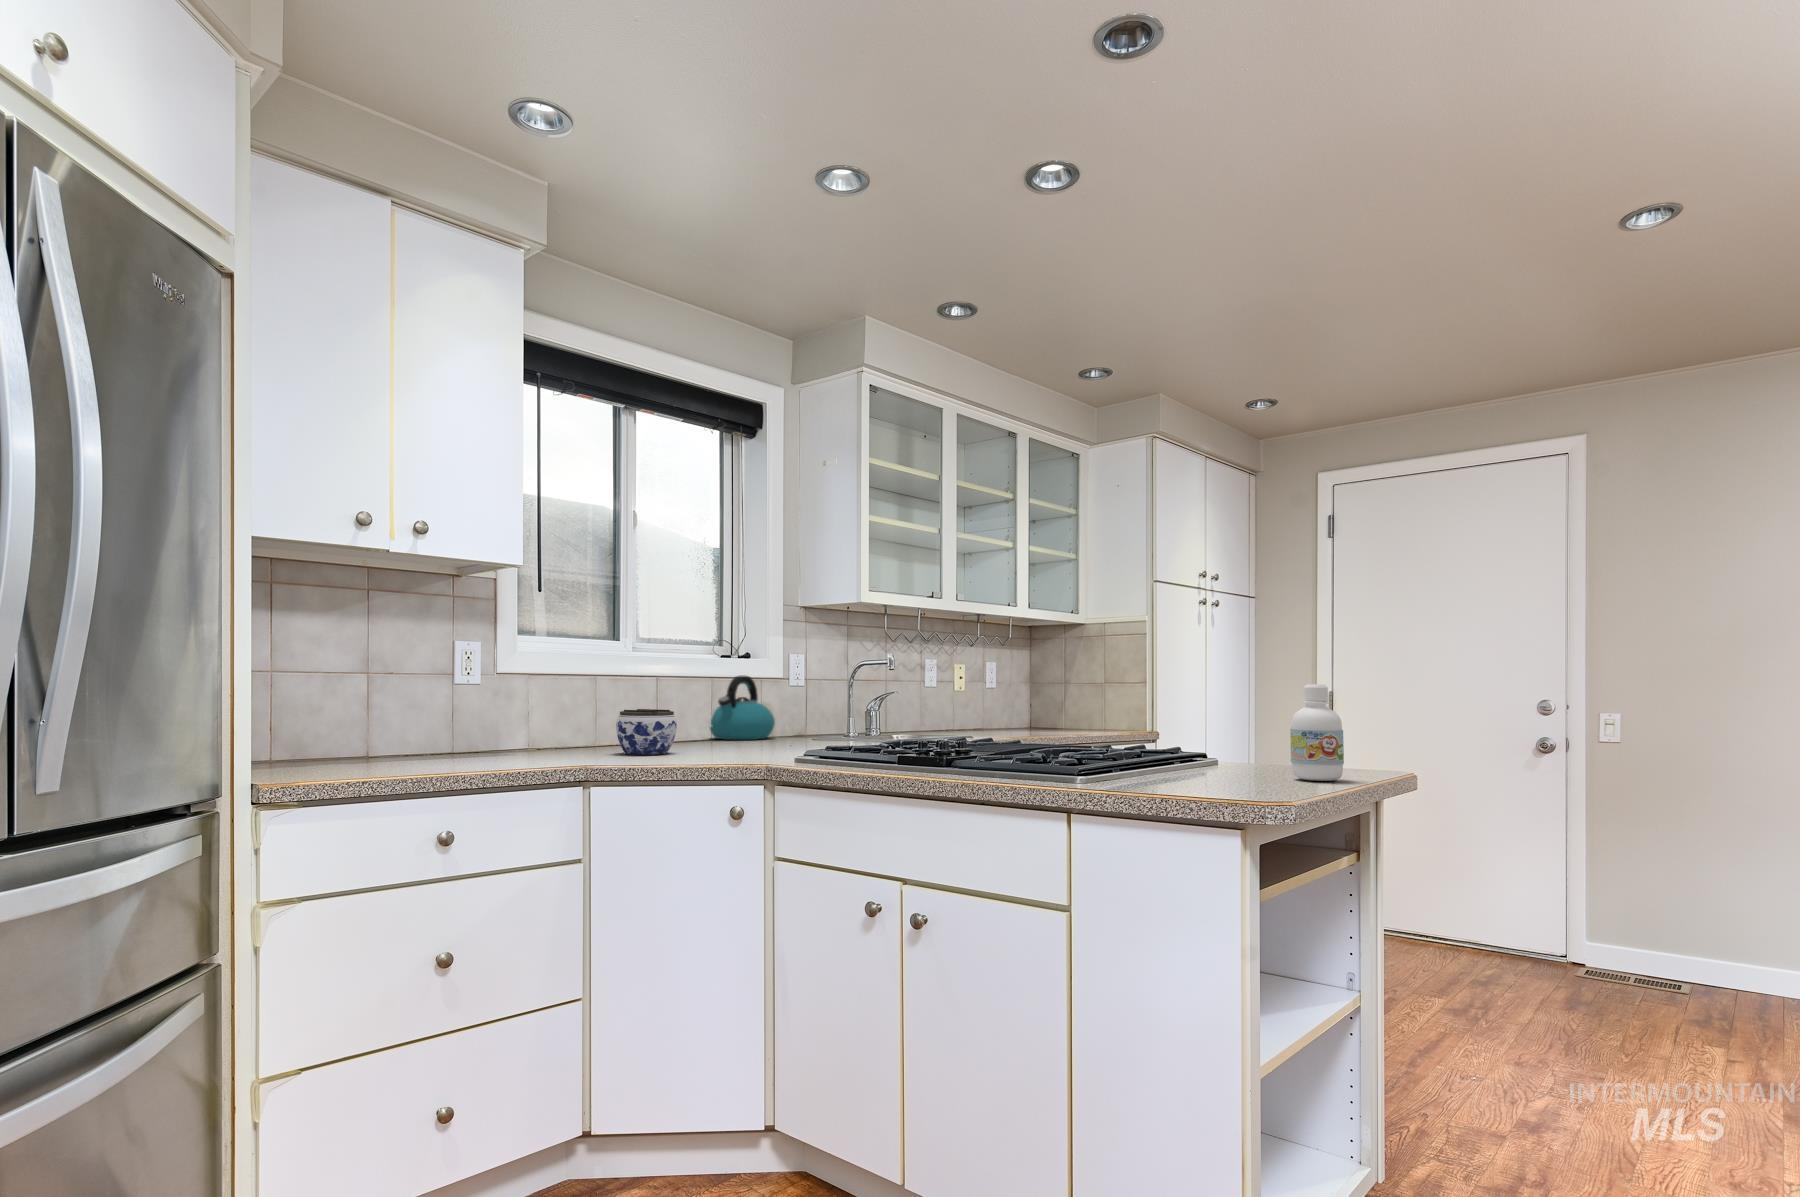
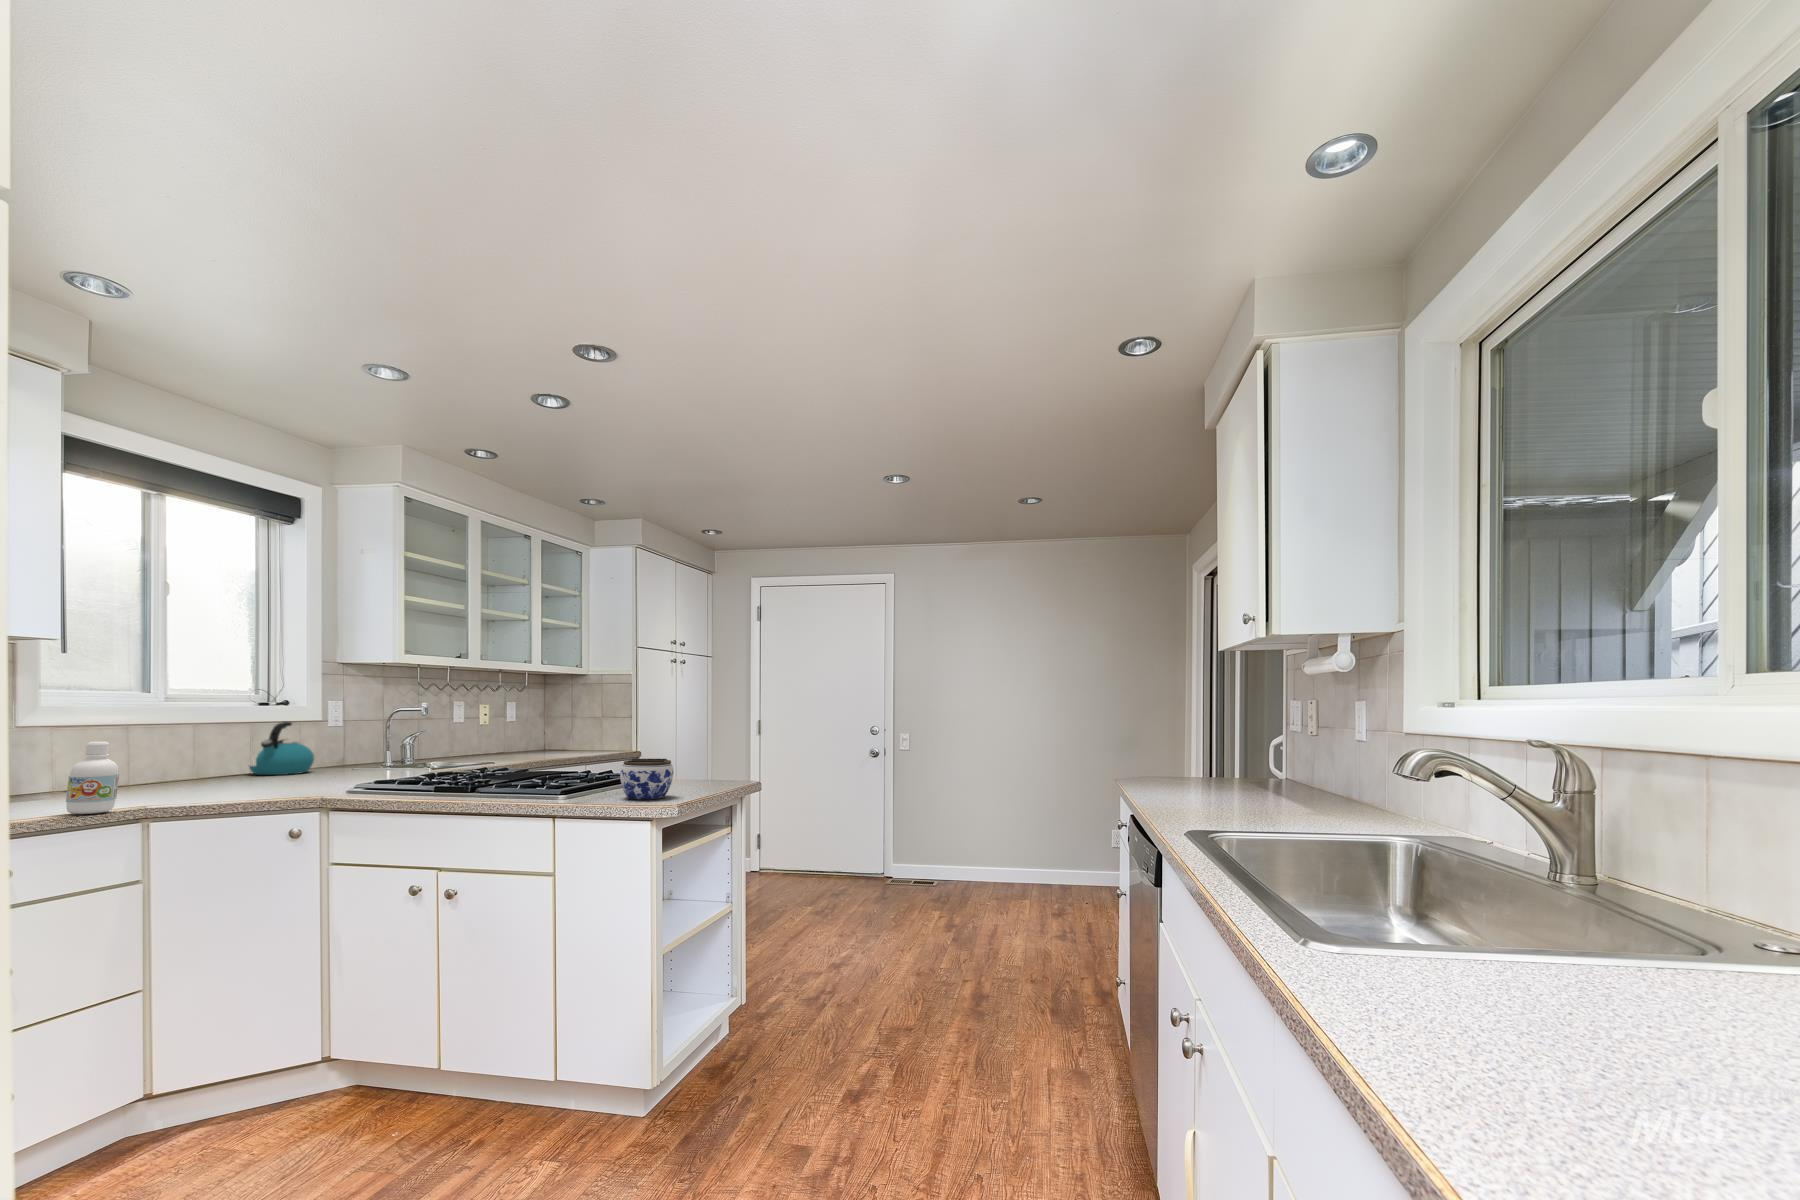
bottle: present [1290,684,1344,781] -> present [66,742,119,814]
jar: present [616,709,677,755] -> present [620,759,673,800]

